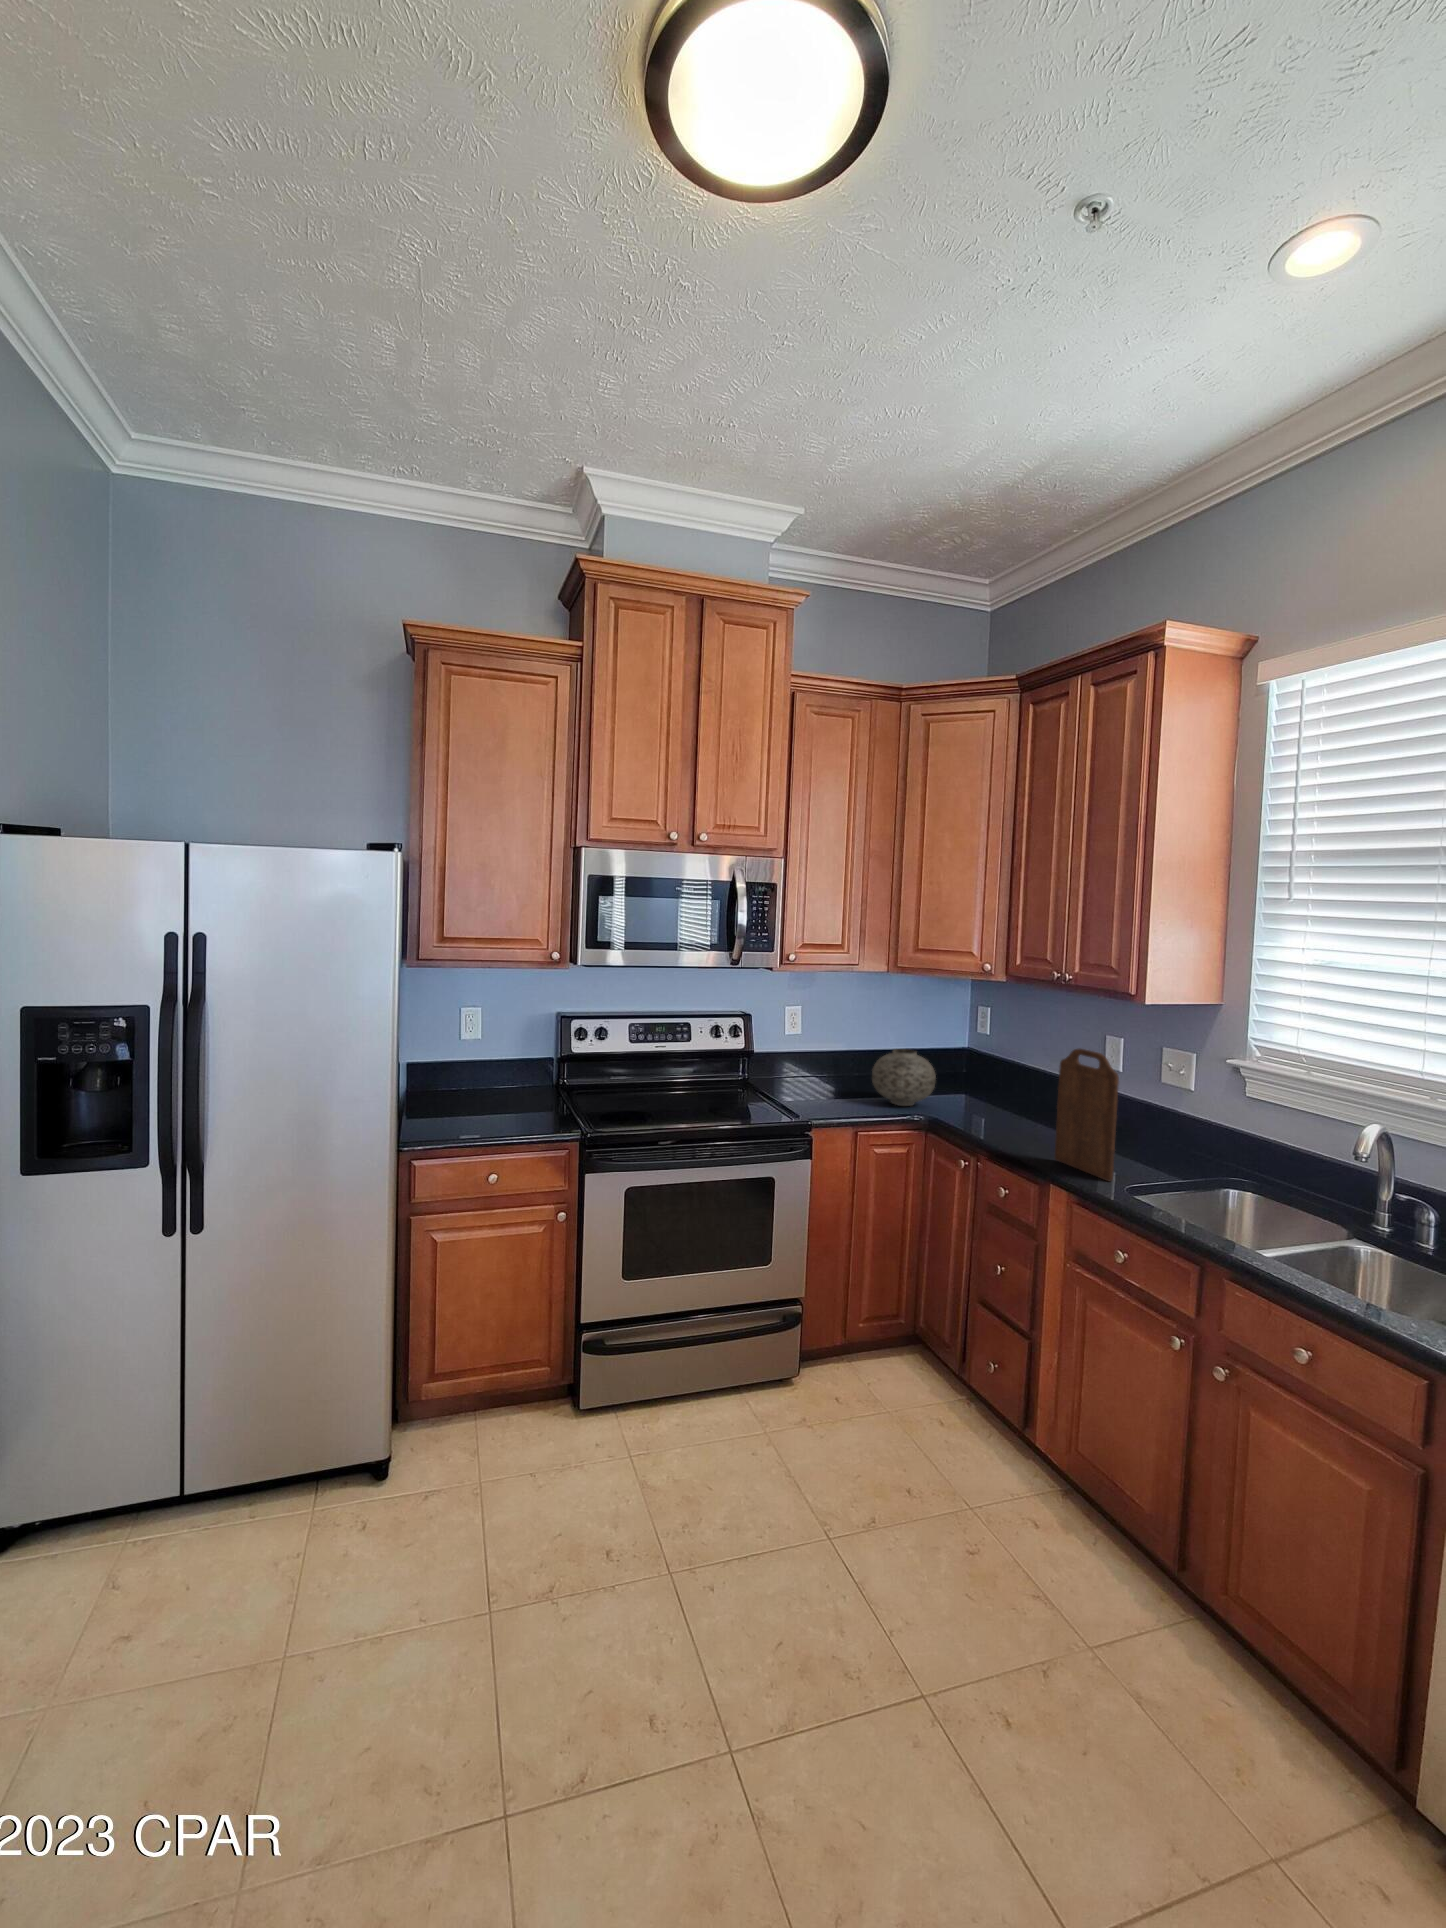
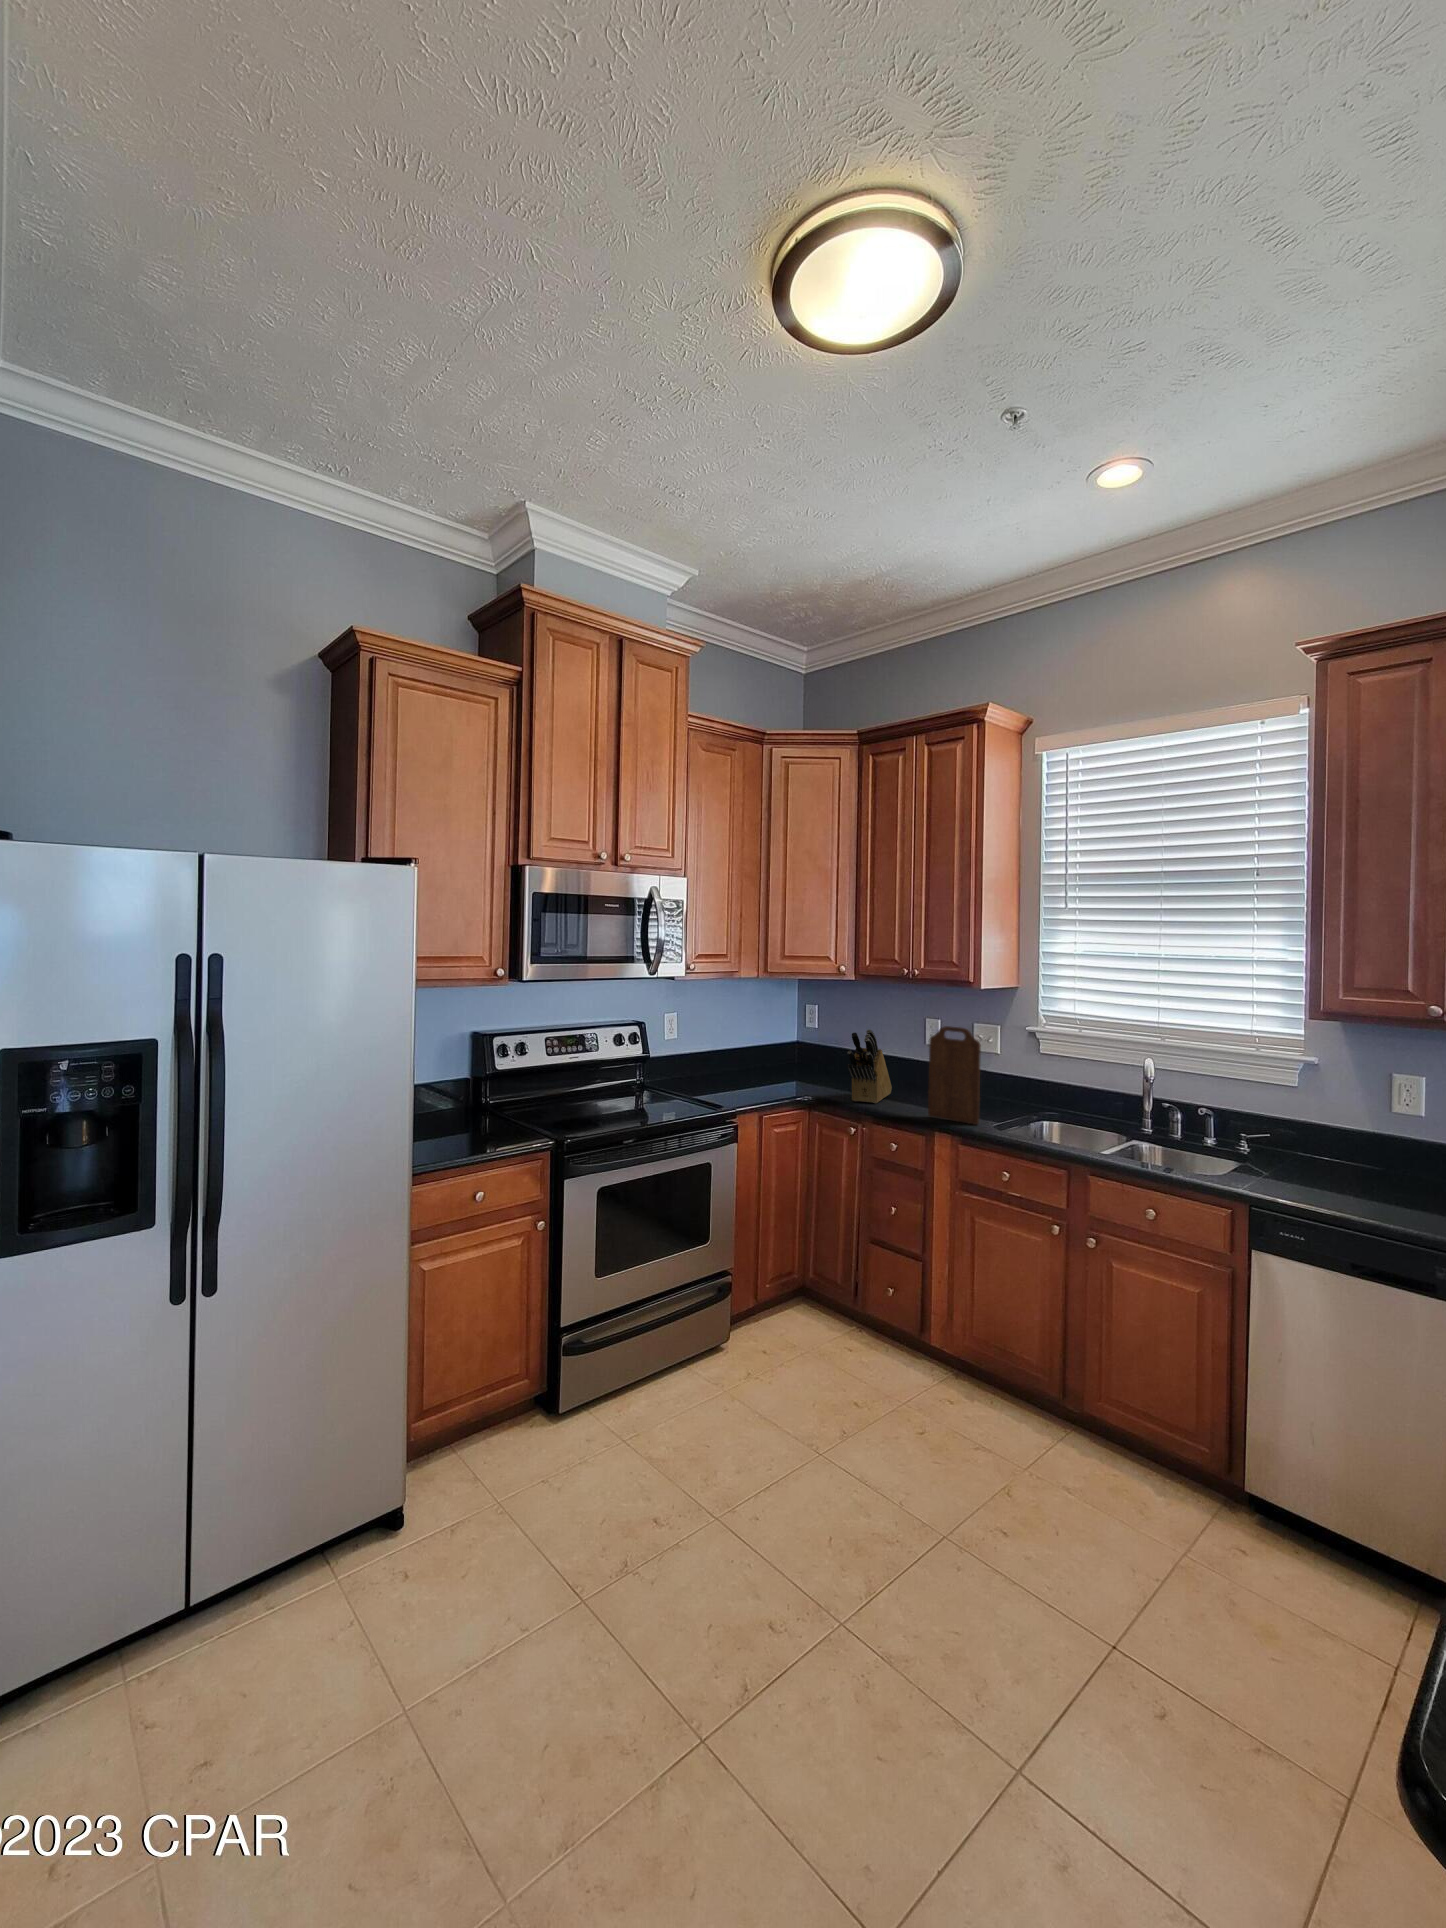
knife block: none [971,1043,1049,1133] -> present [847,1029,892,1103]
vase: present [872,1049,936,1106] -> none [747,1044,801,1094]

